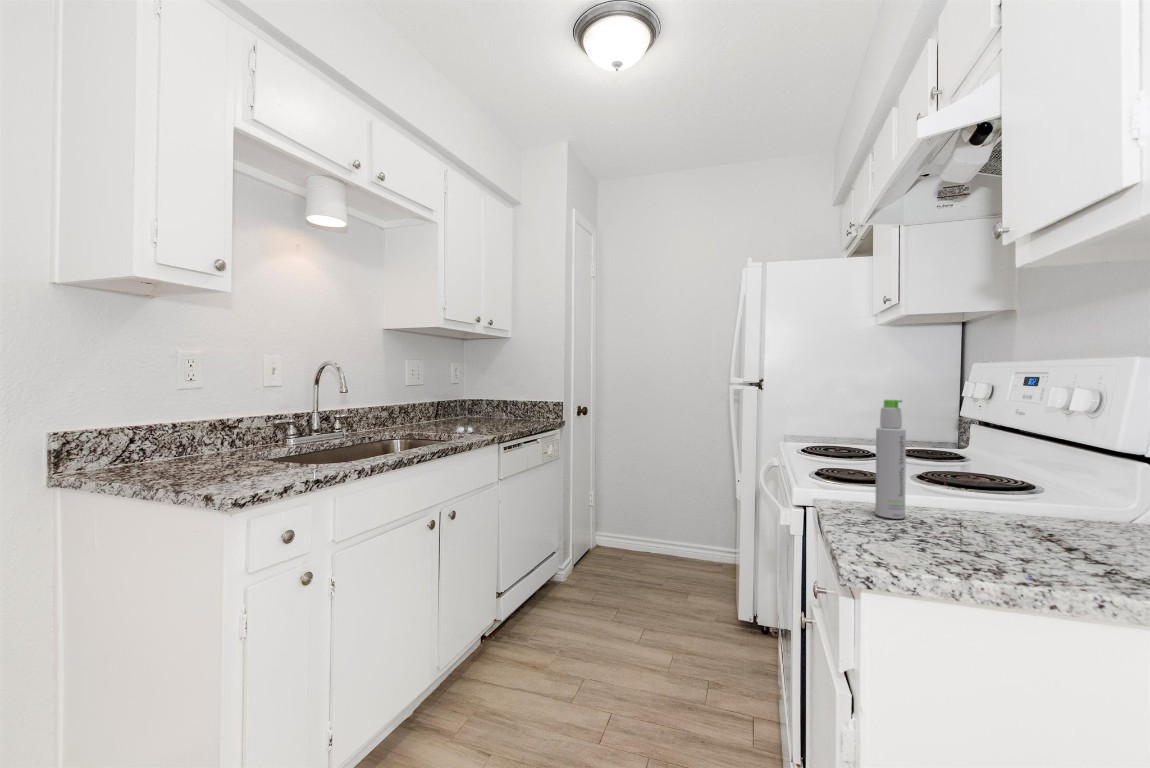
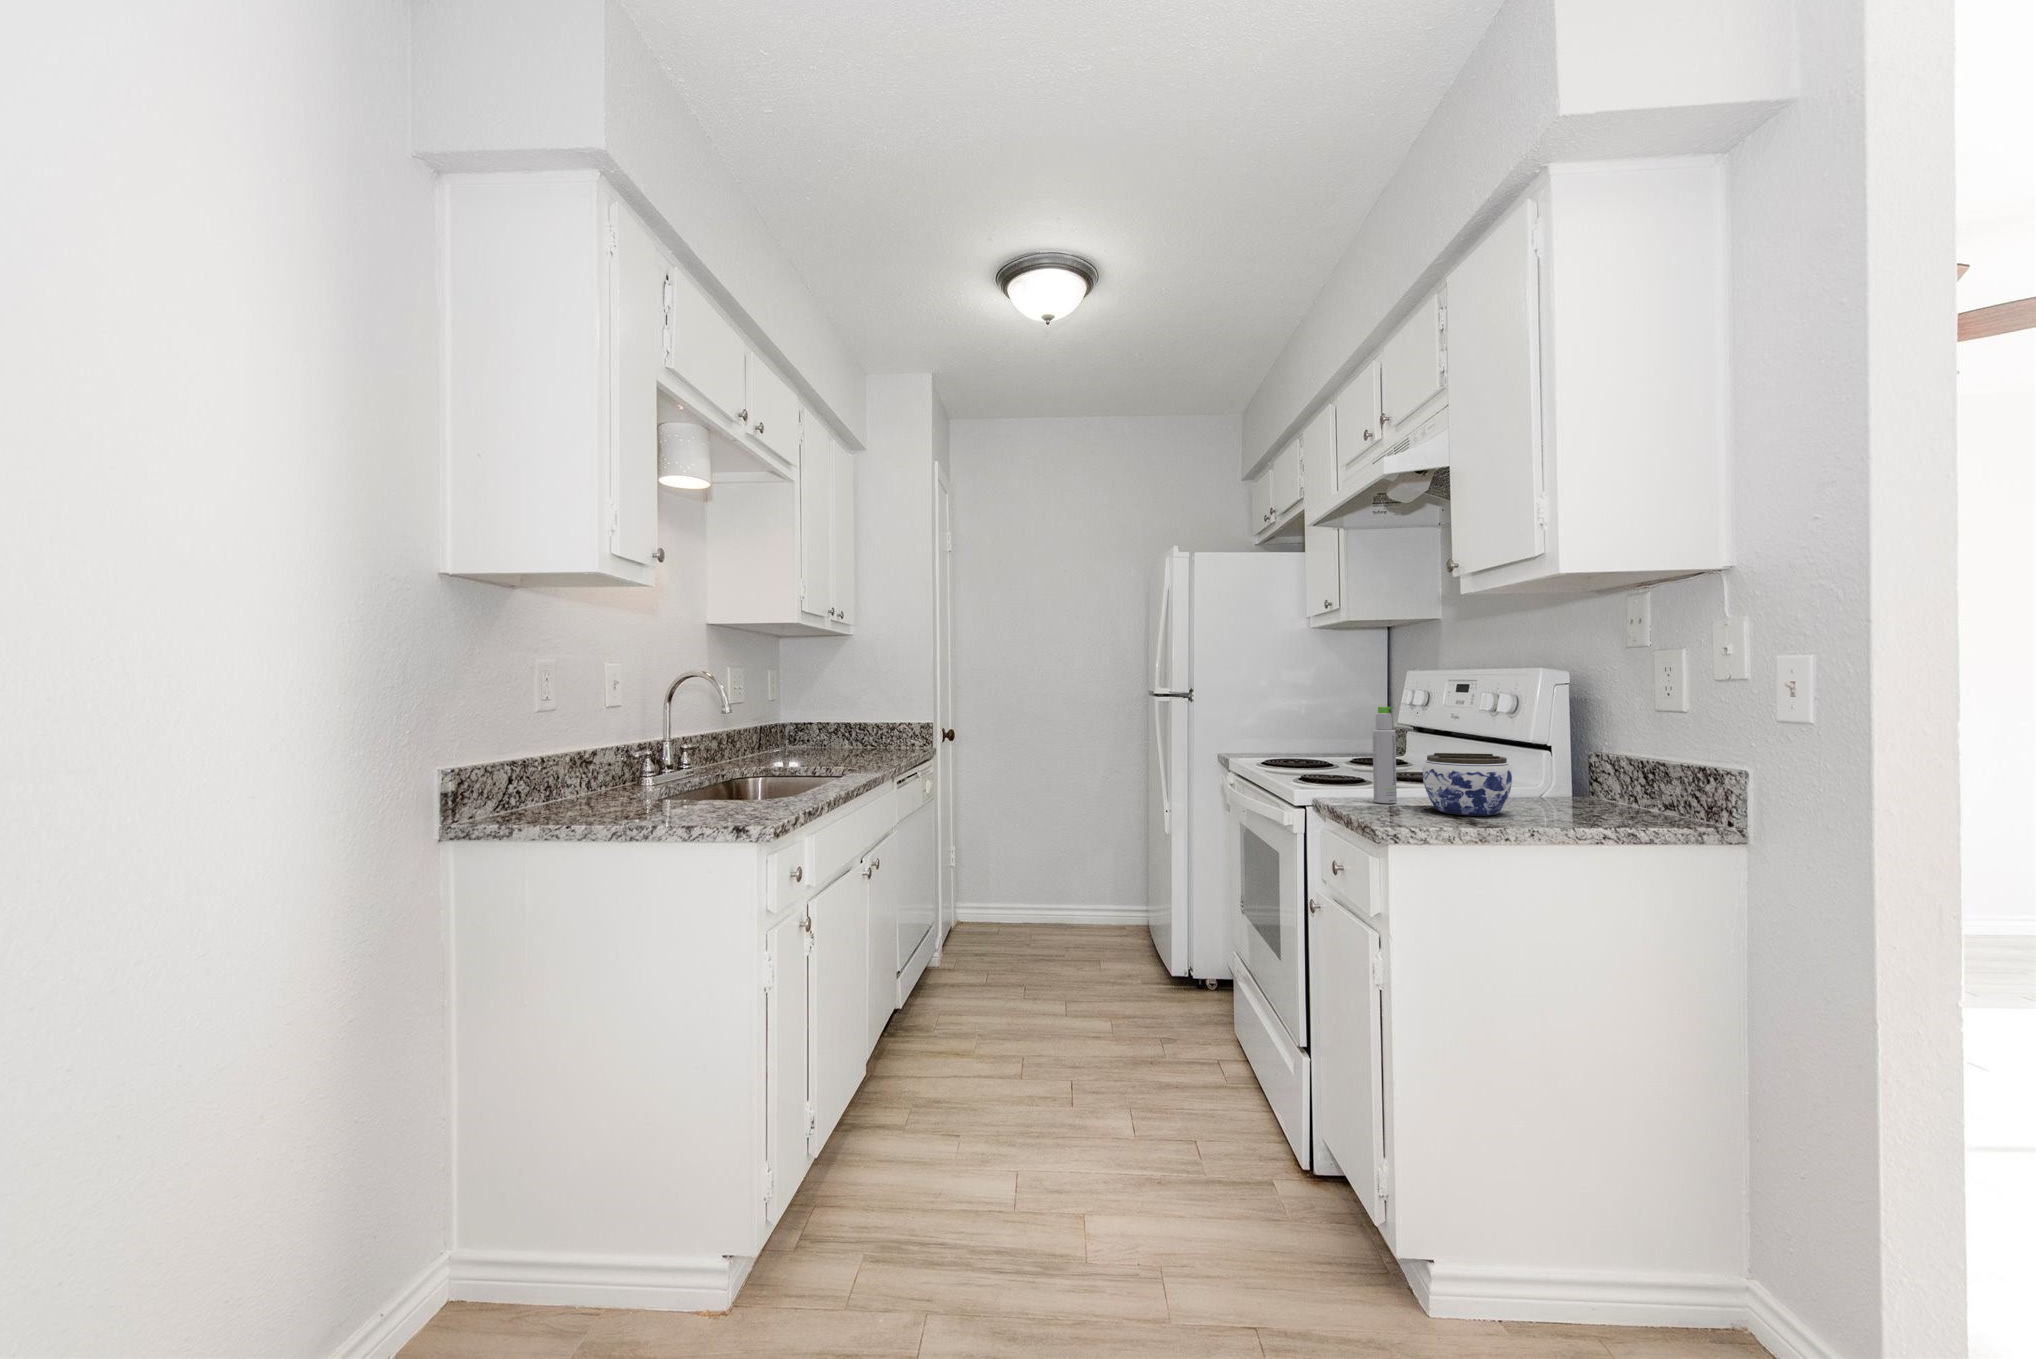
jar: none [933,462,1073,558] -> present [1423,753,1512,816]

